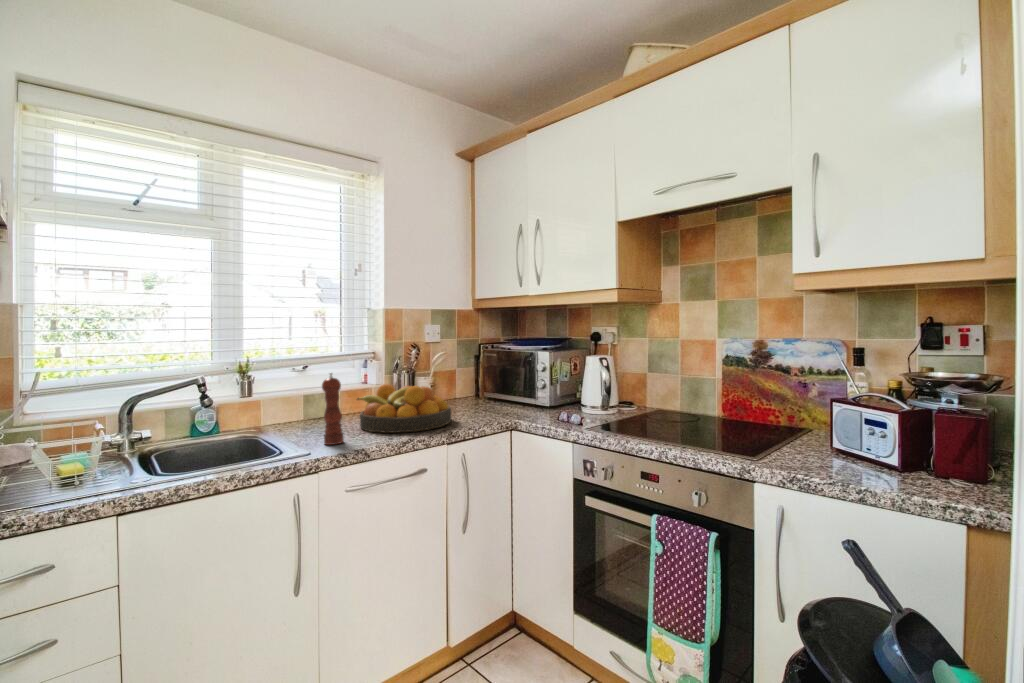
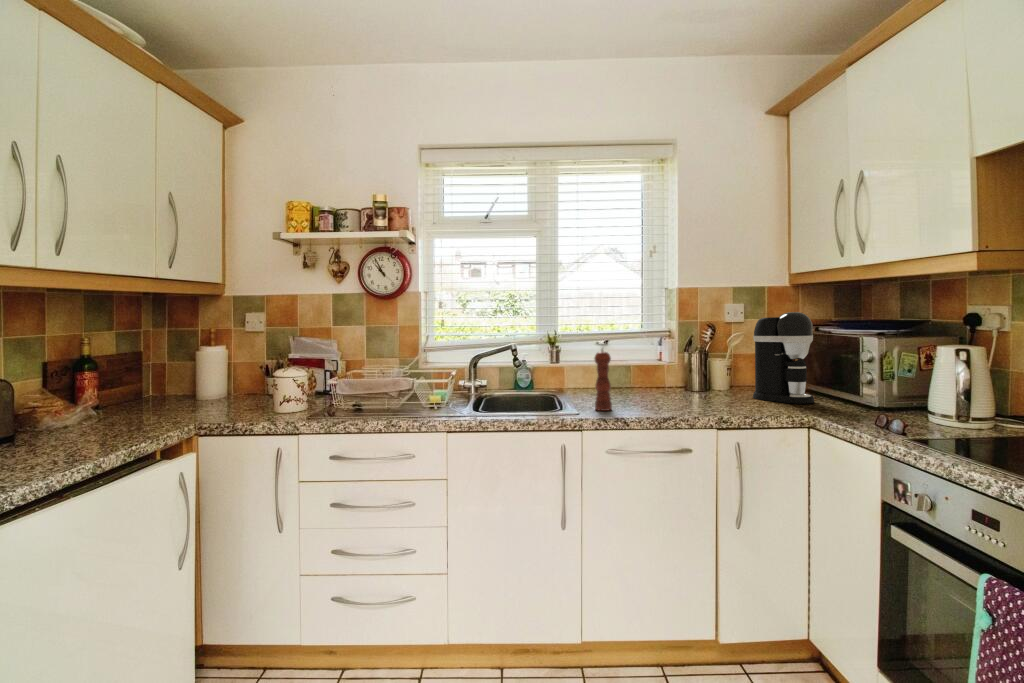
coffee maker: none [456,333,505,412] -> present [753,312,814,404]
fruit bowl: present [357,384,451,432] -> none [635,362,732,411]

